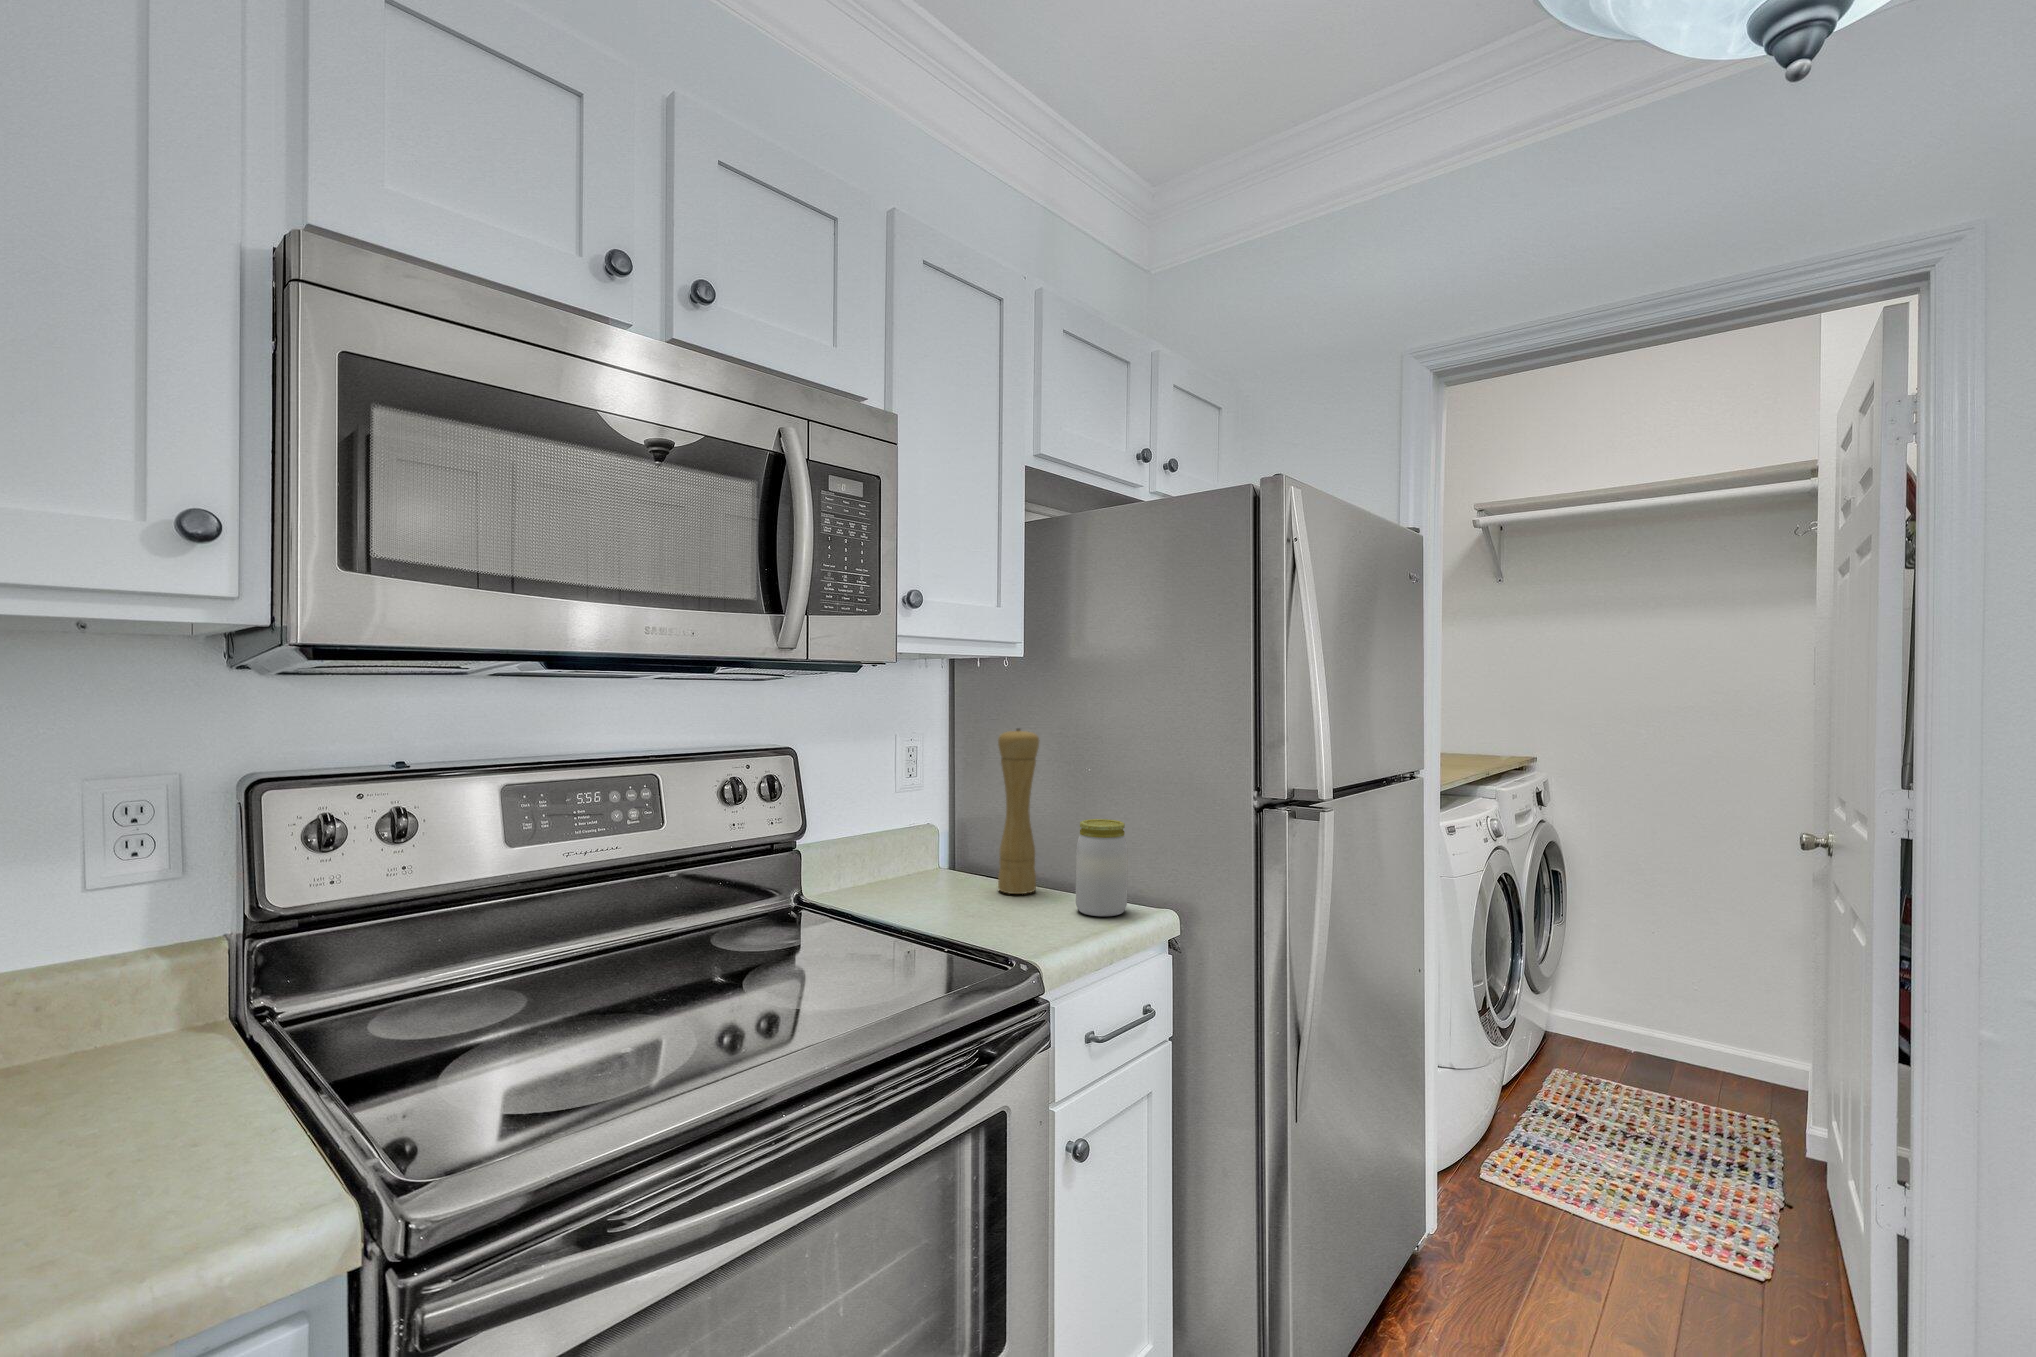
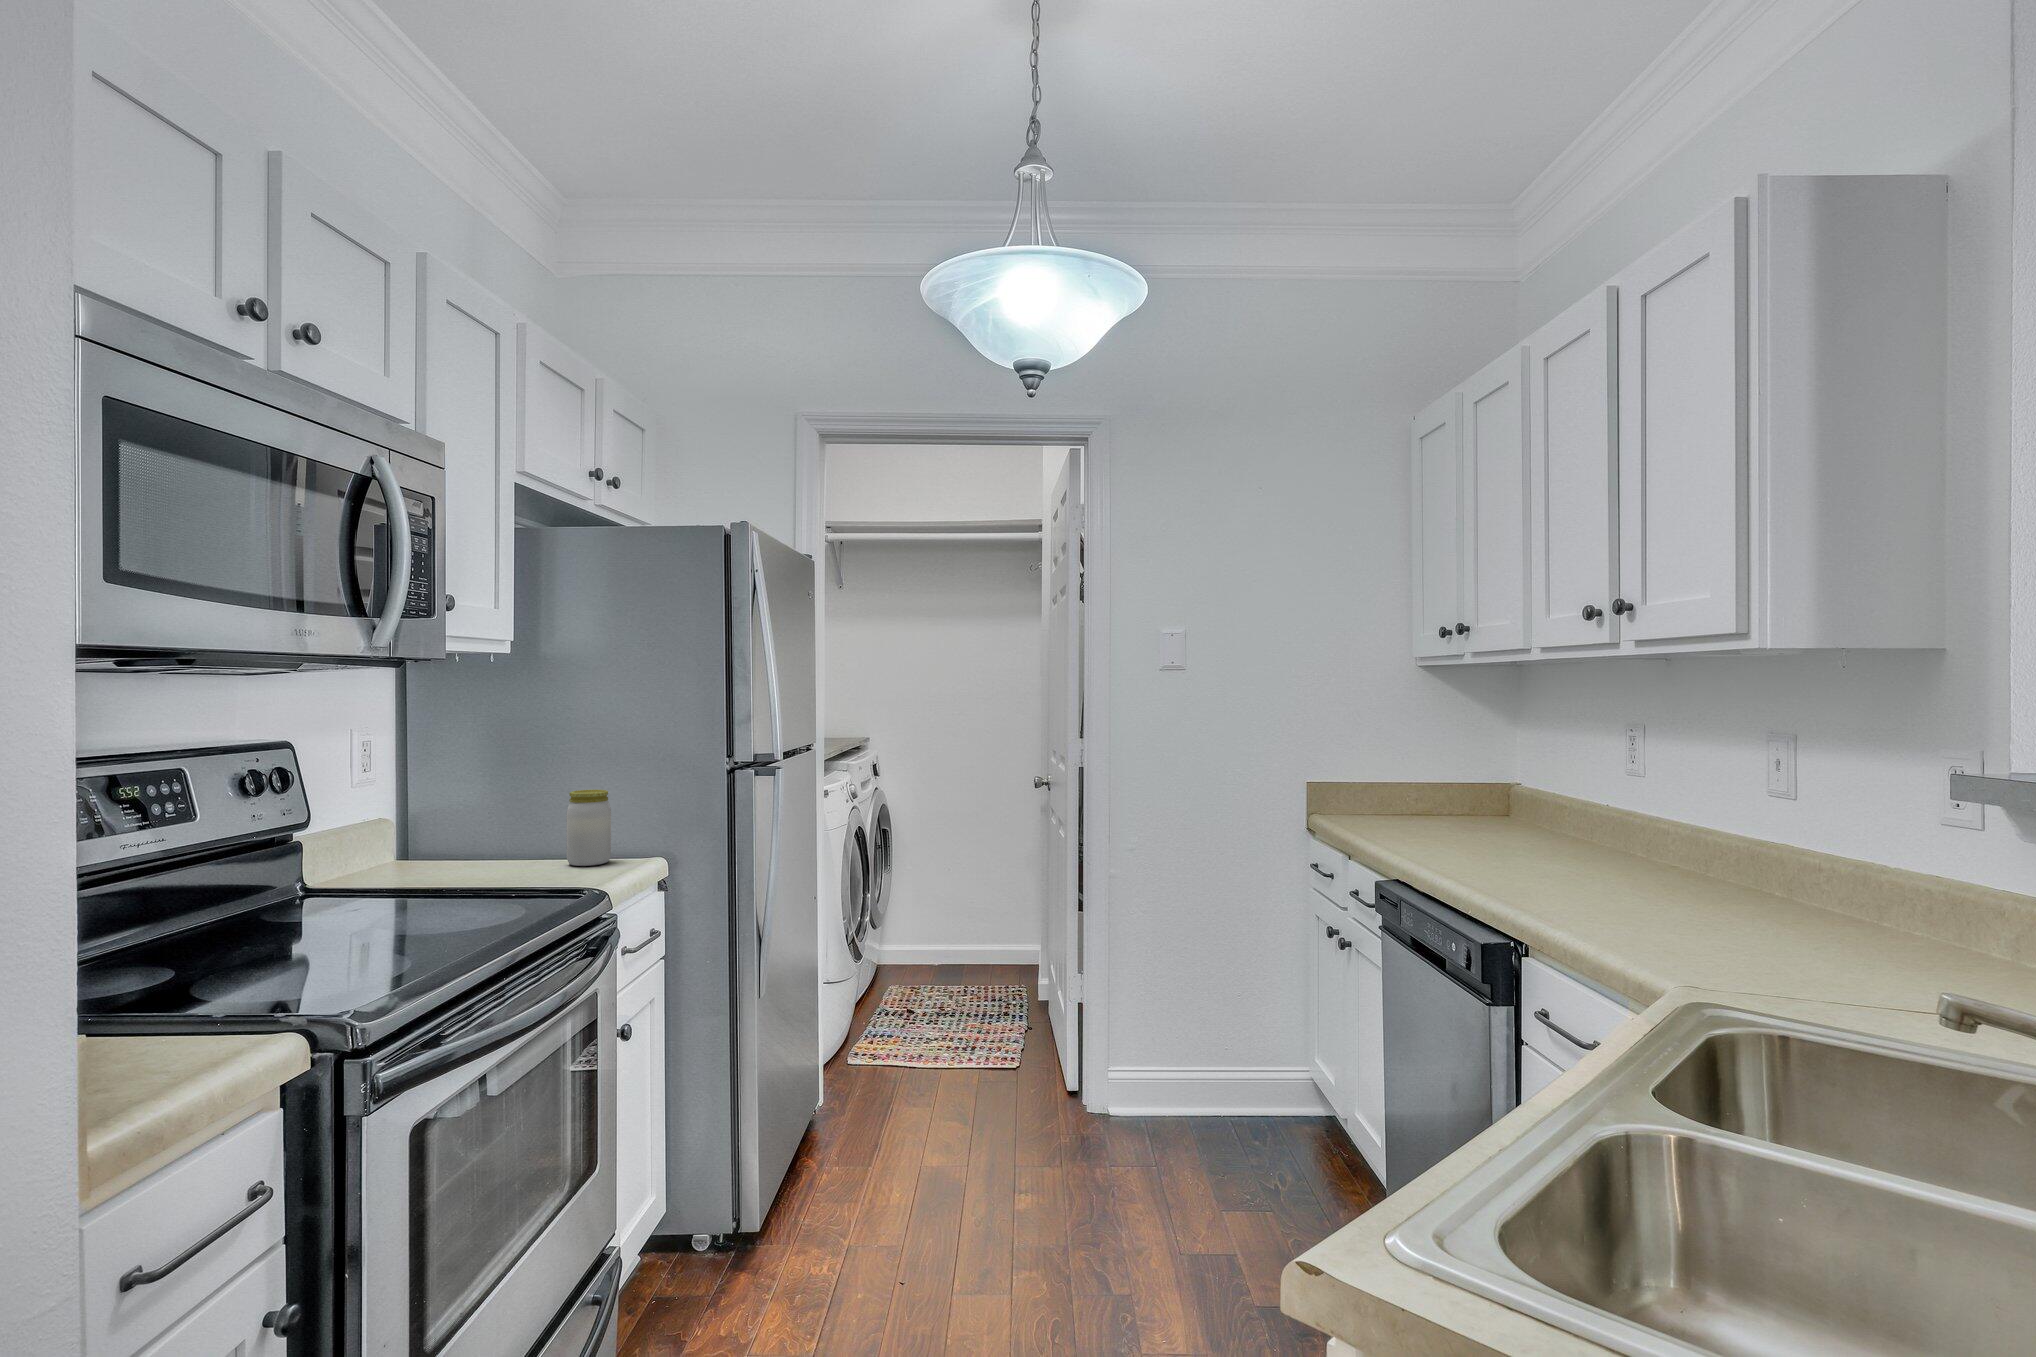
pepper mill: present [998,728,1039,894] -> none [479,720,519,863]

